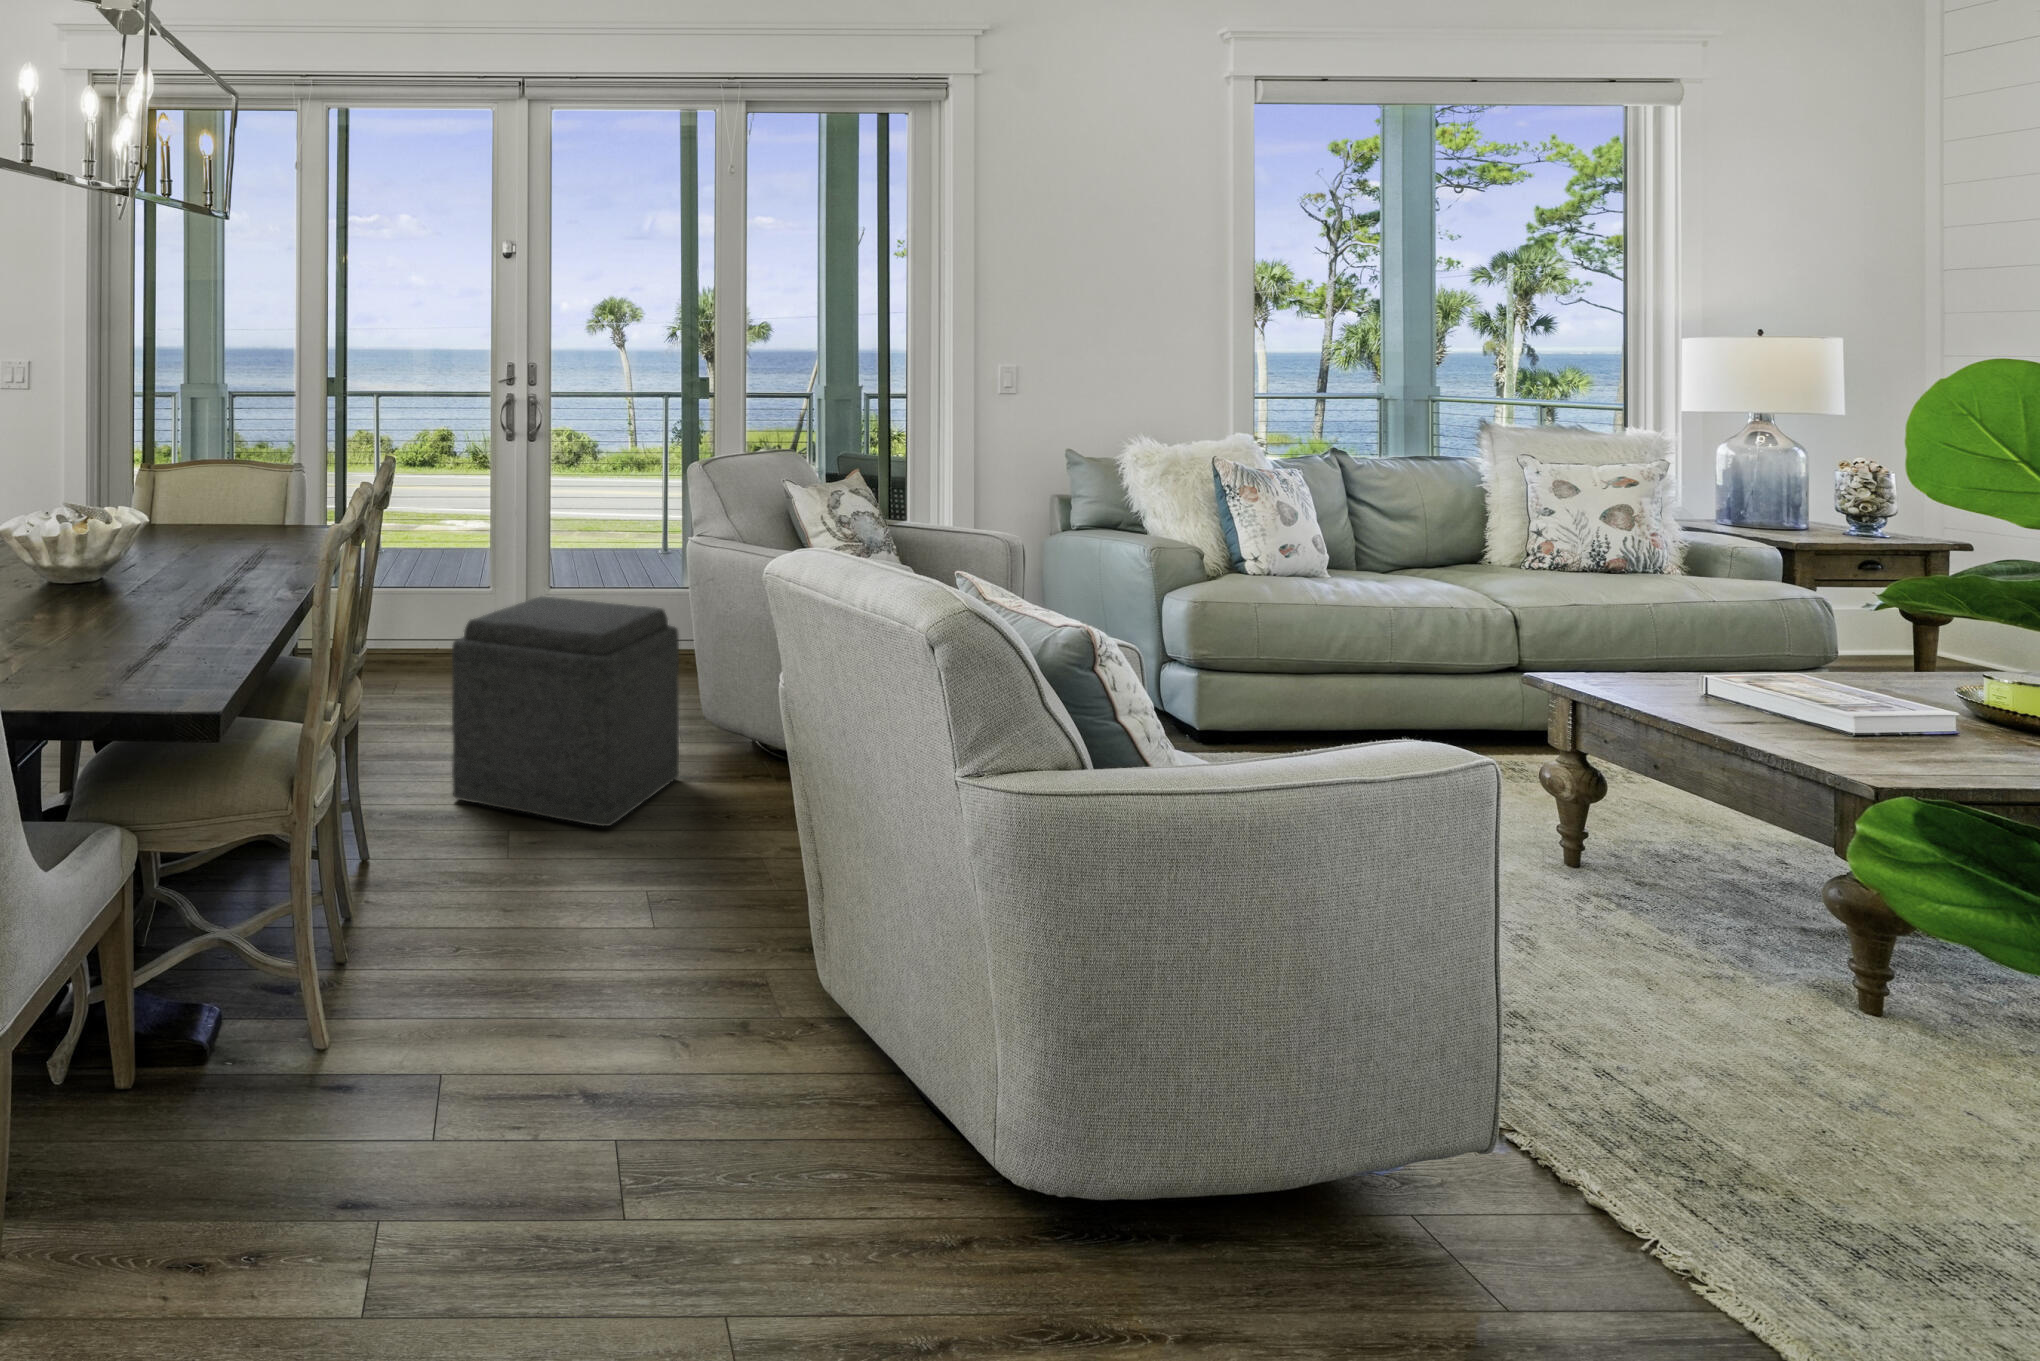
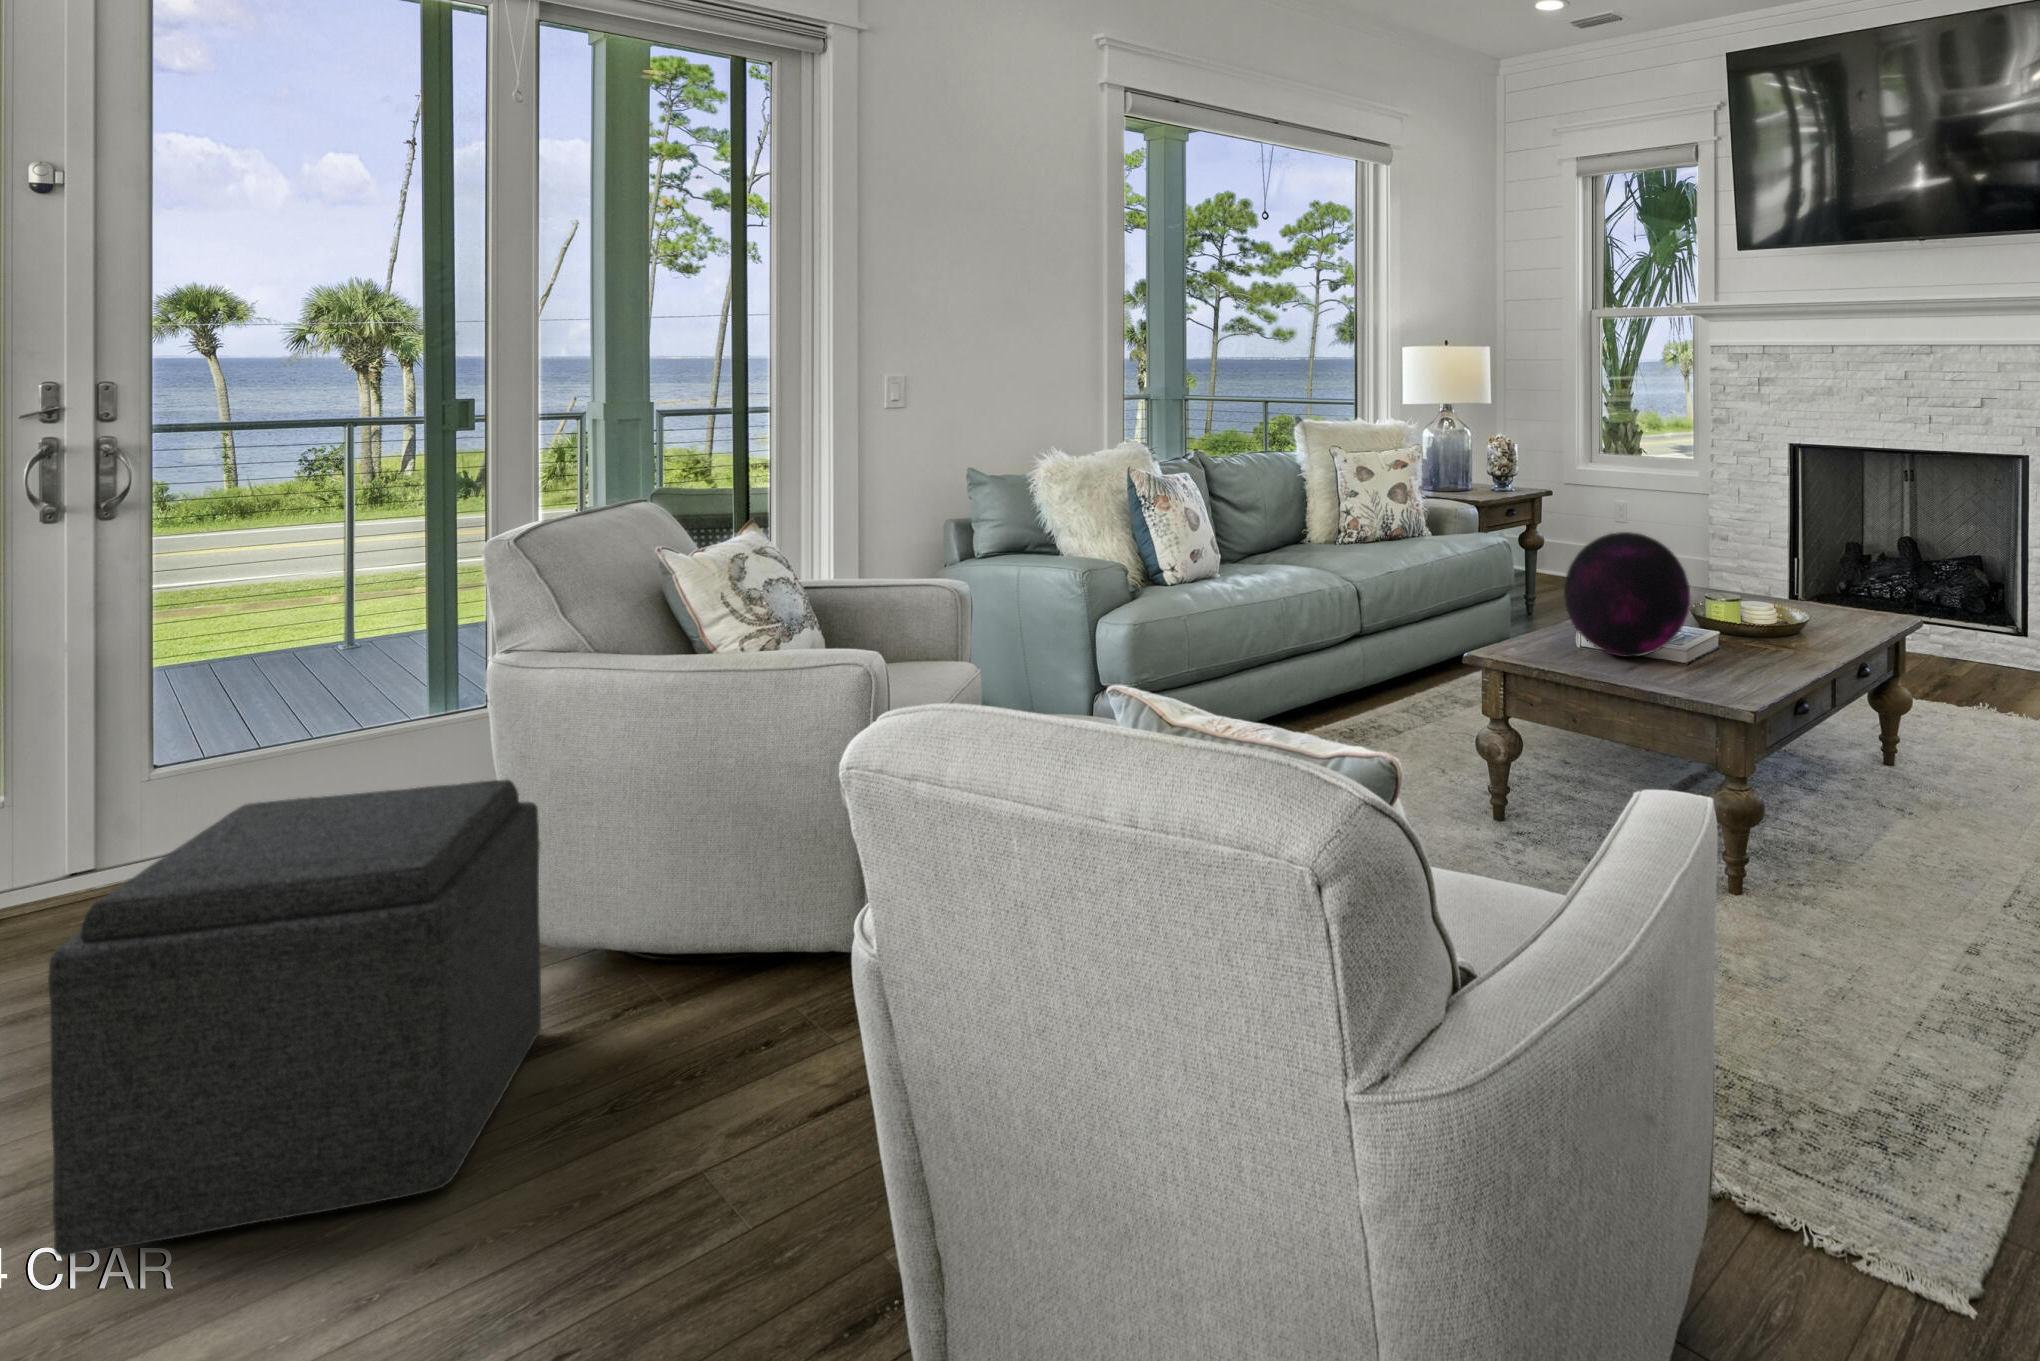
decorative orb: none [1688,555,1898,710] -> present [1564,532,1690,657]

